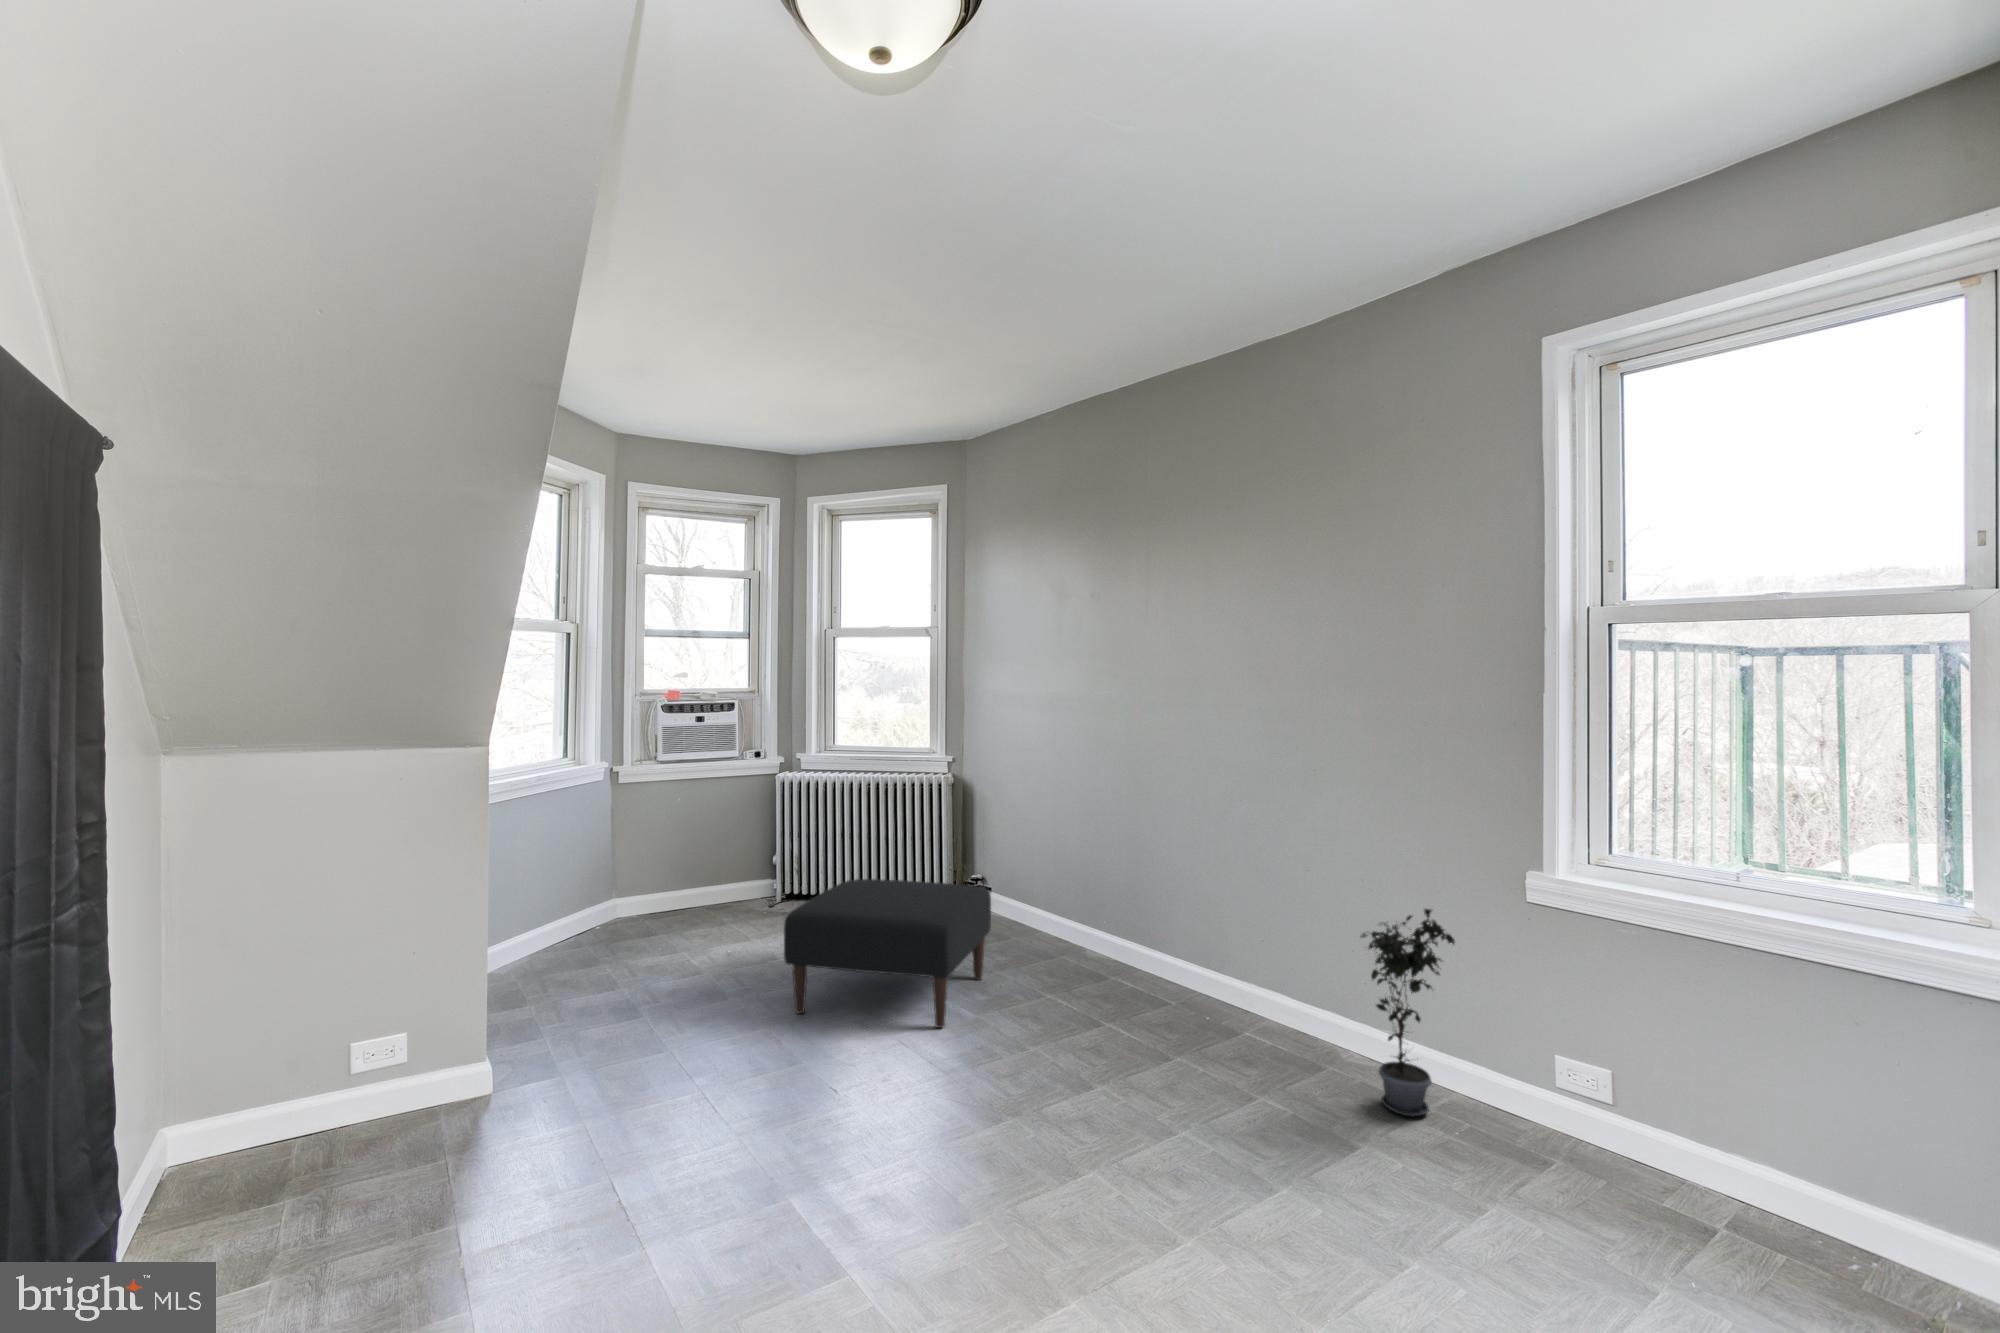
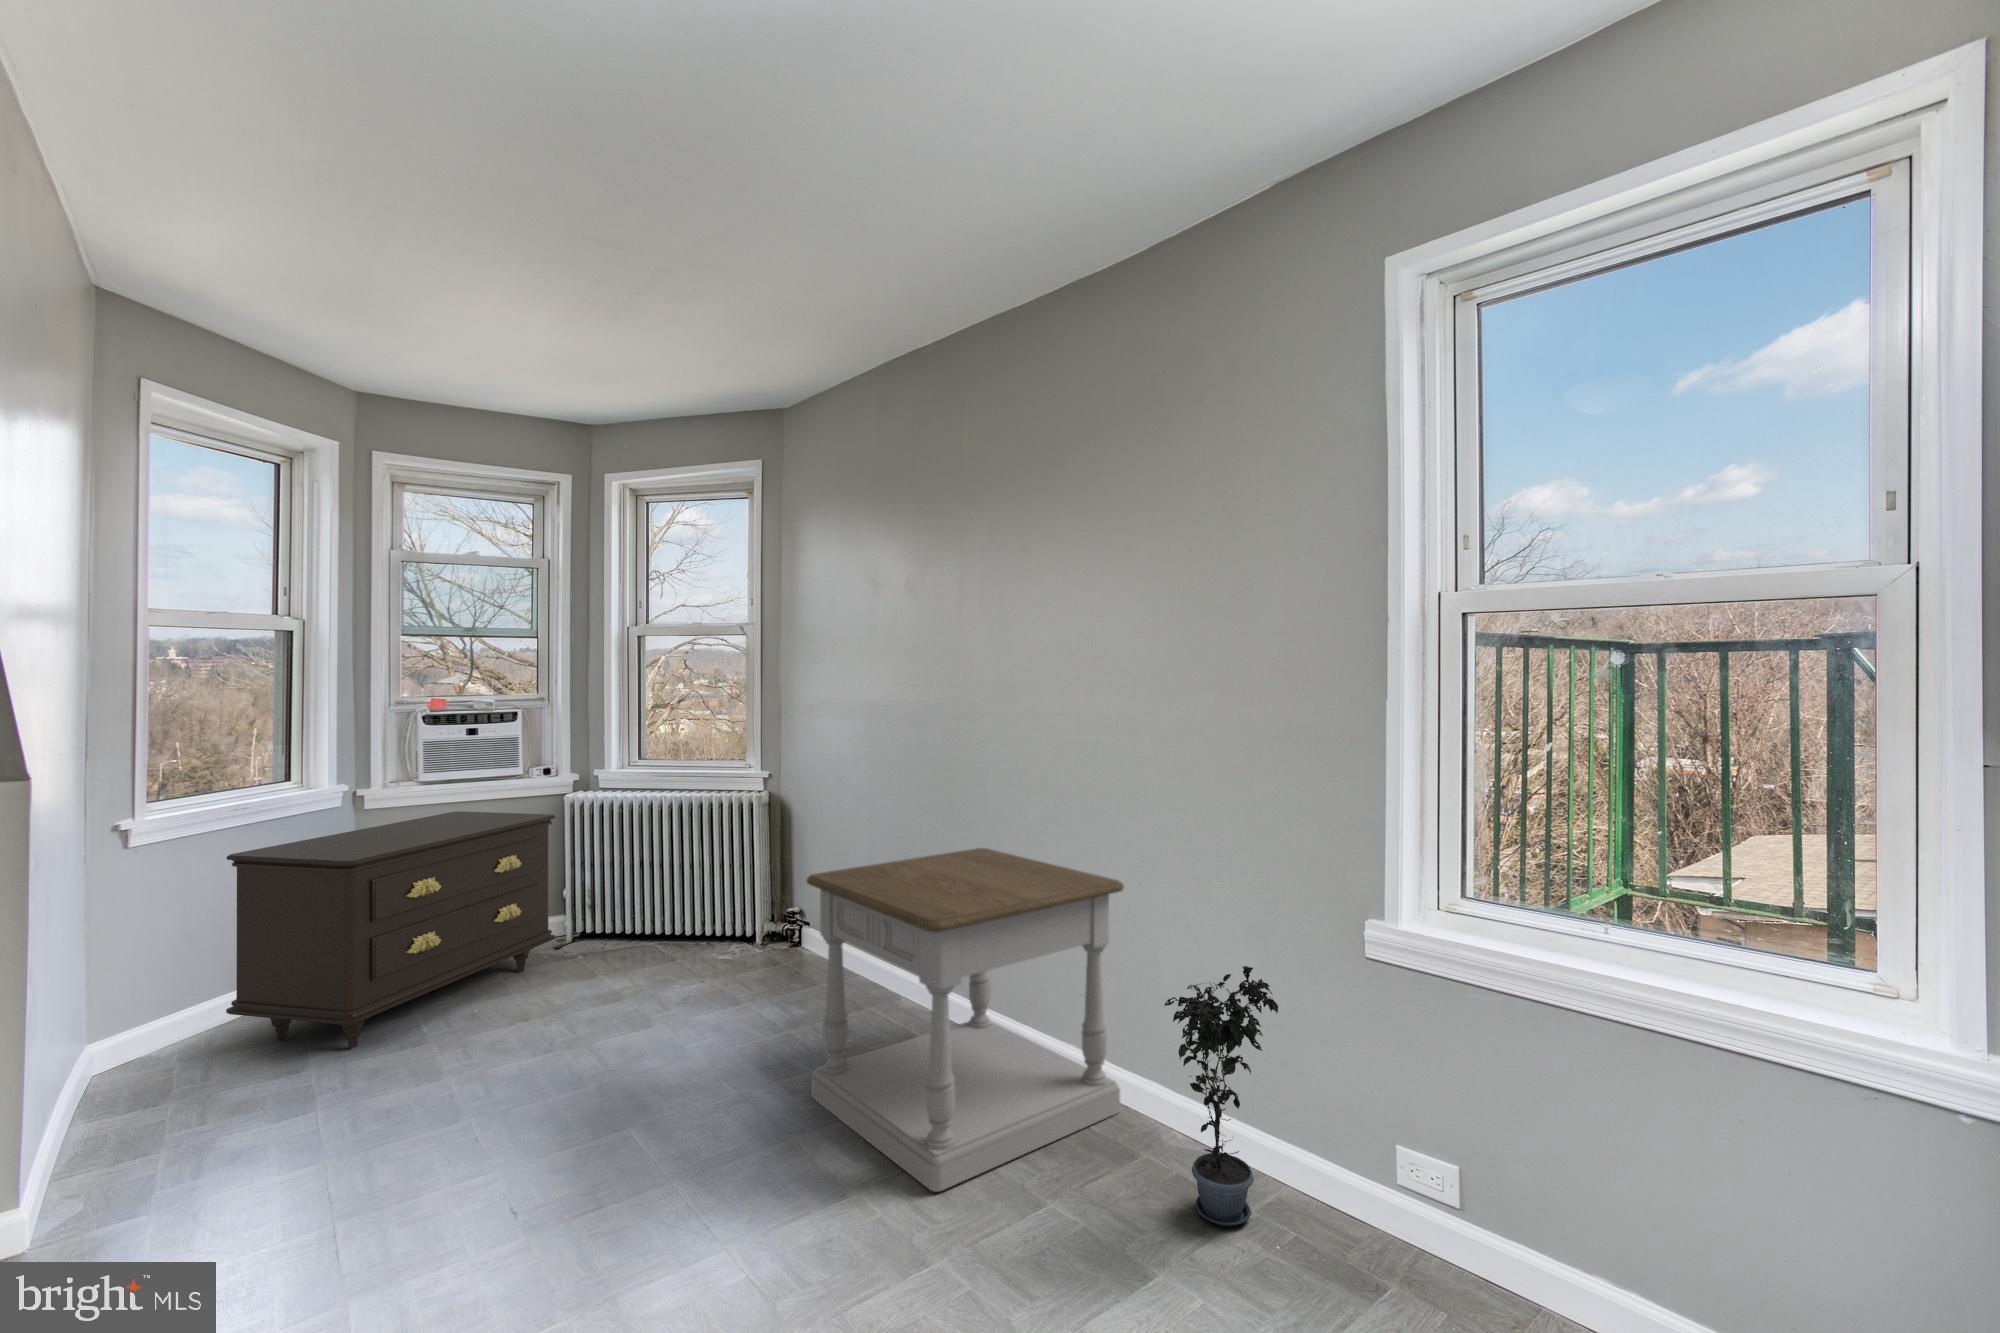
dresser: none [552,787,778,974] -> present [226,811,555,1048]
side table: none [1033,820,1304,1086] -> present [807,848,1124,1192]
ottoman: present [784,879,991,1028] -> none [493,924,779,1115]

